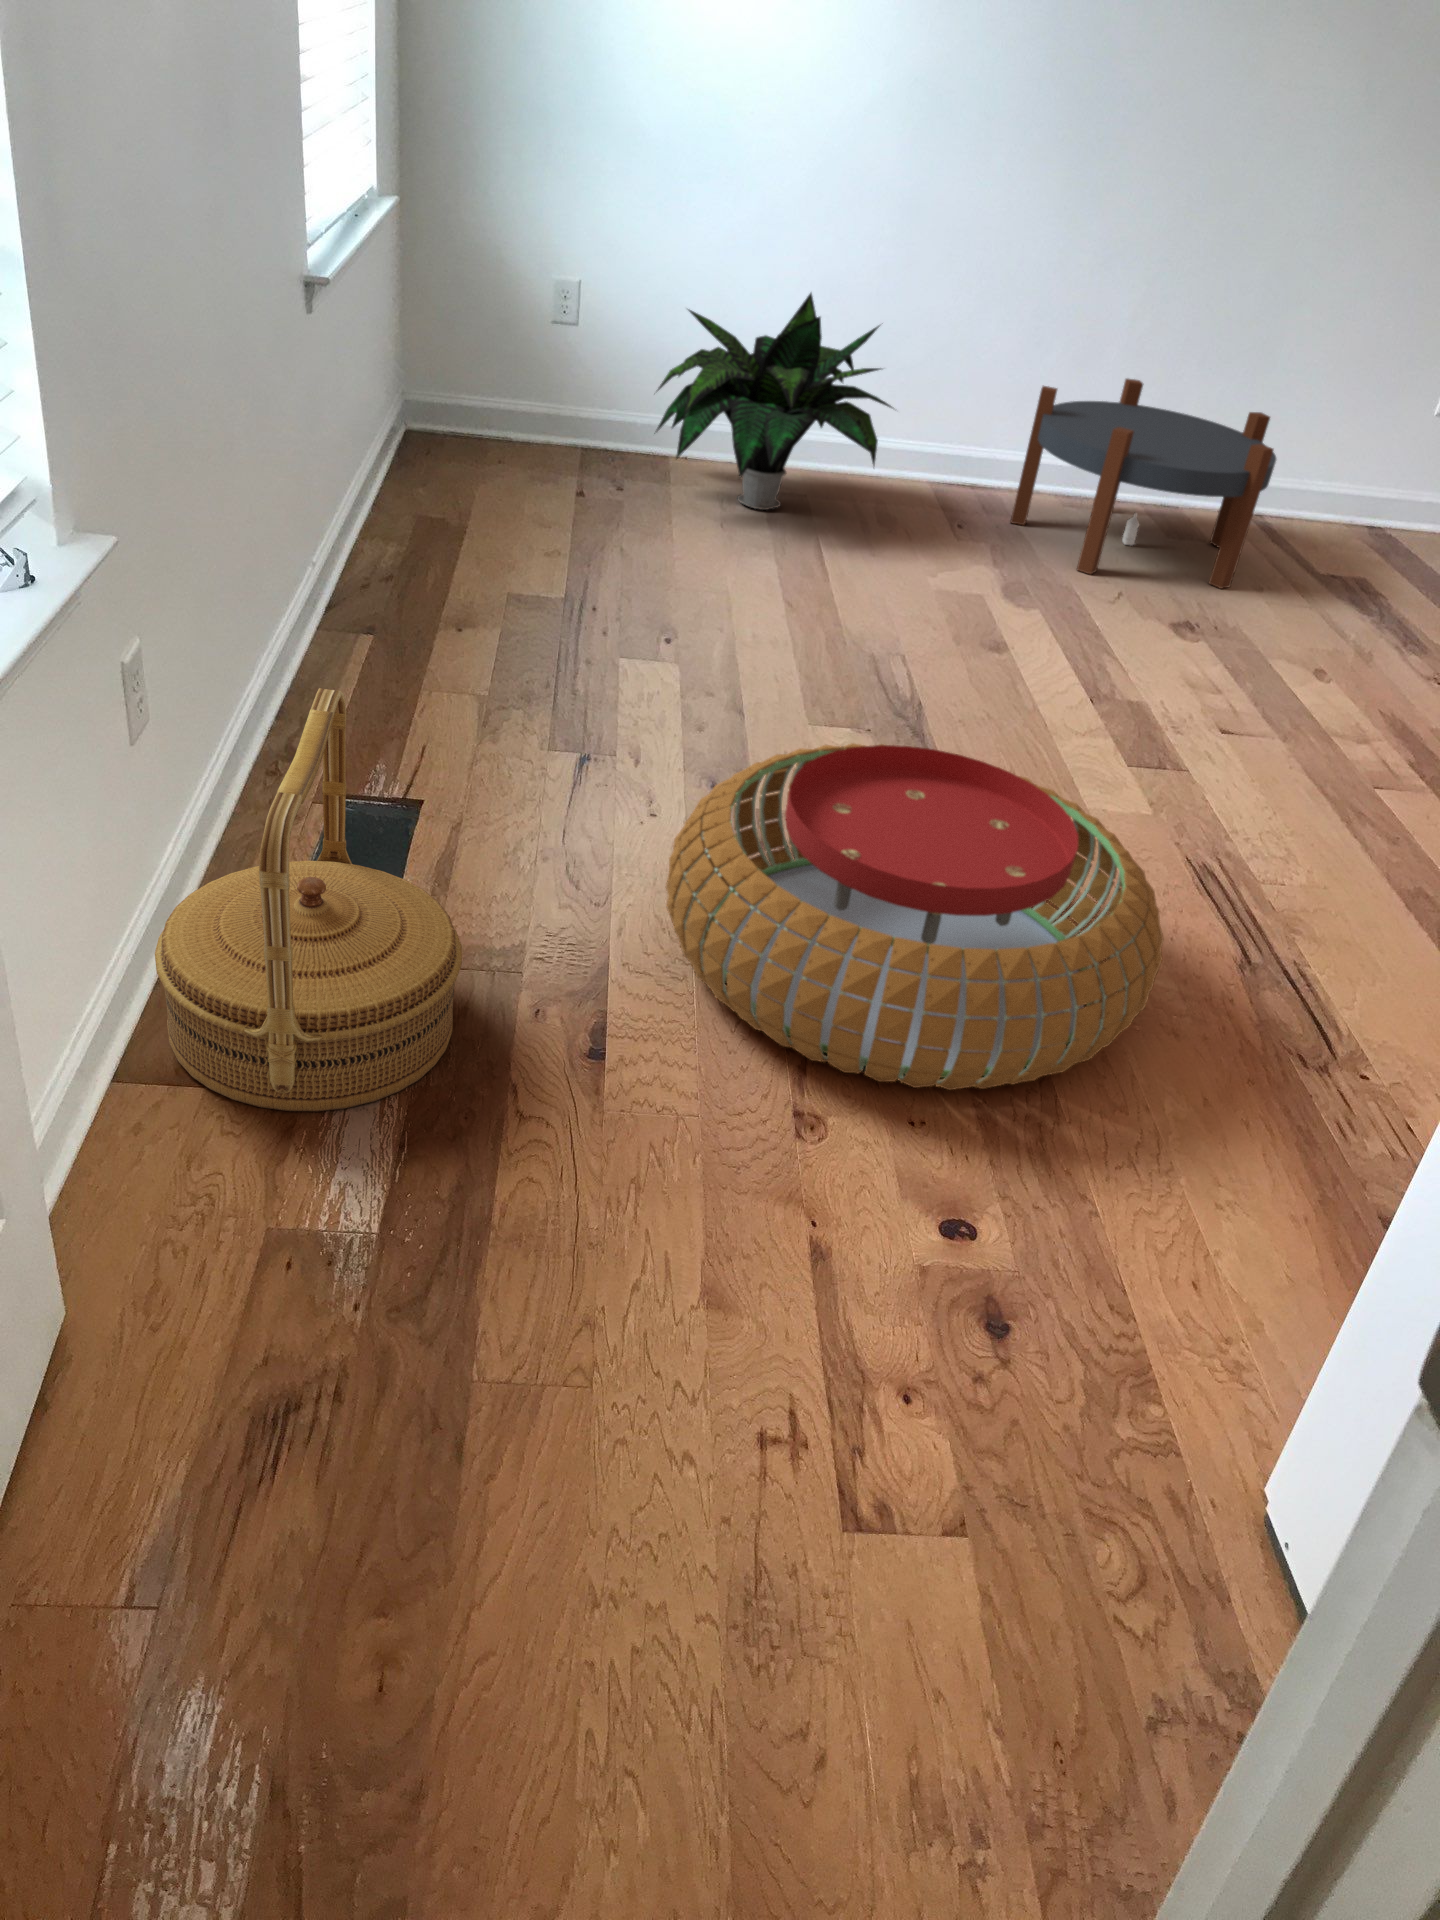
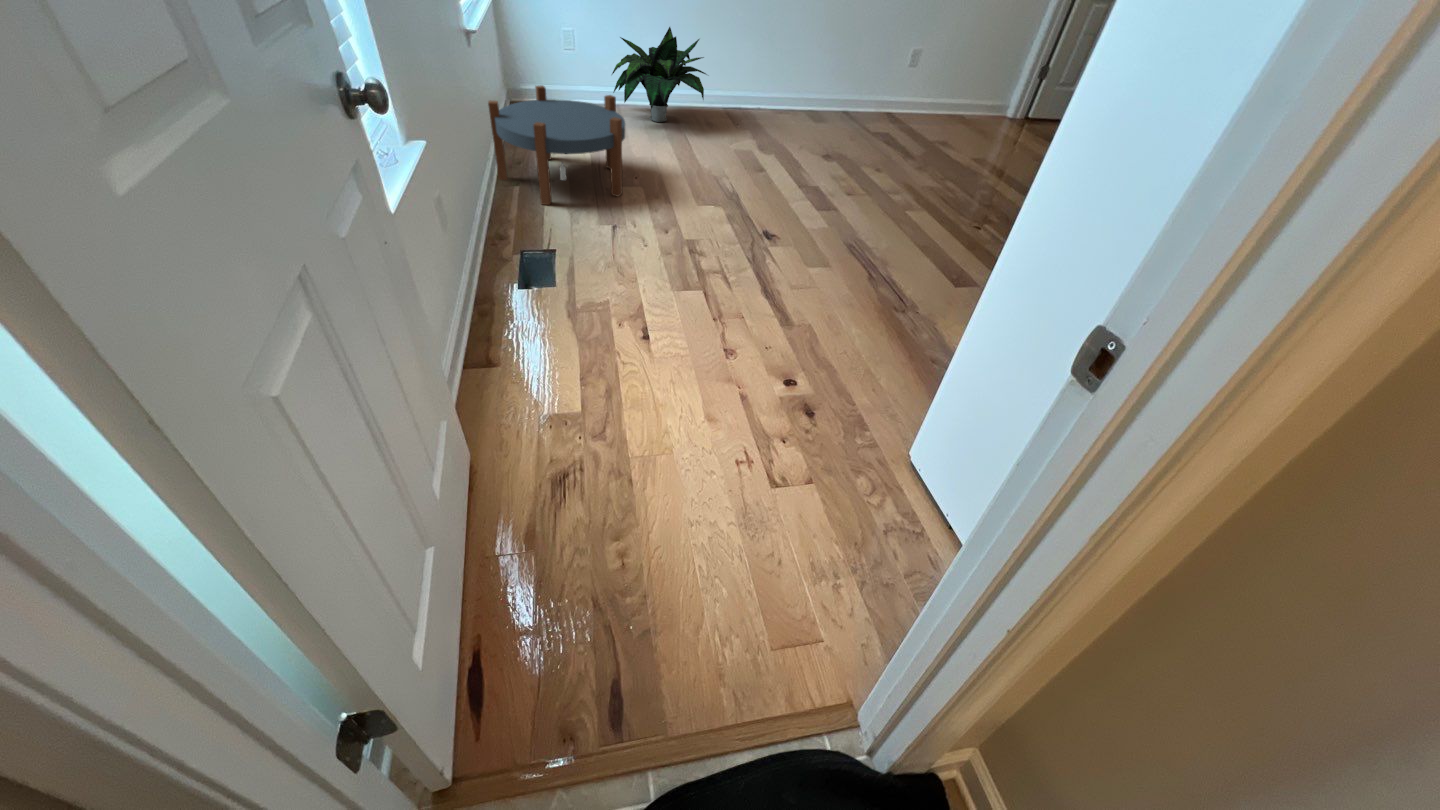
side table: present [1011,379,1276,589] -> present [488,85,625,205]
woven basket: present [155,688,462,1111] -> none [470,203,591,371]
pouf: present [666,743,1163,1090] -> none [660,208,848,336]

